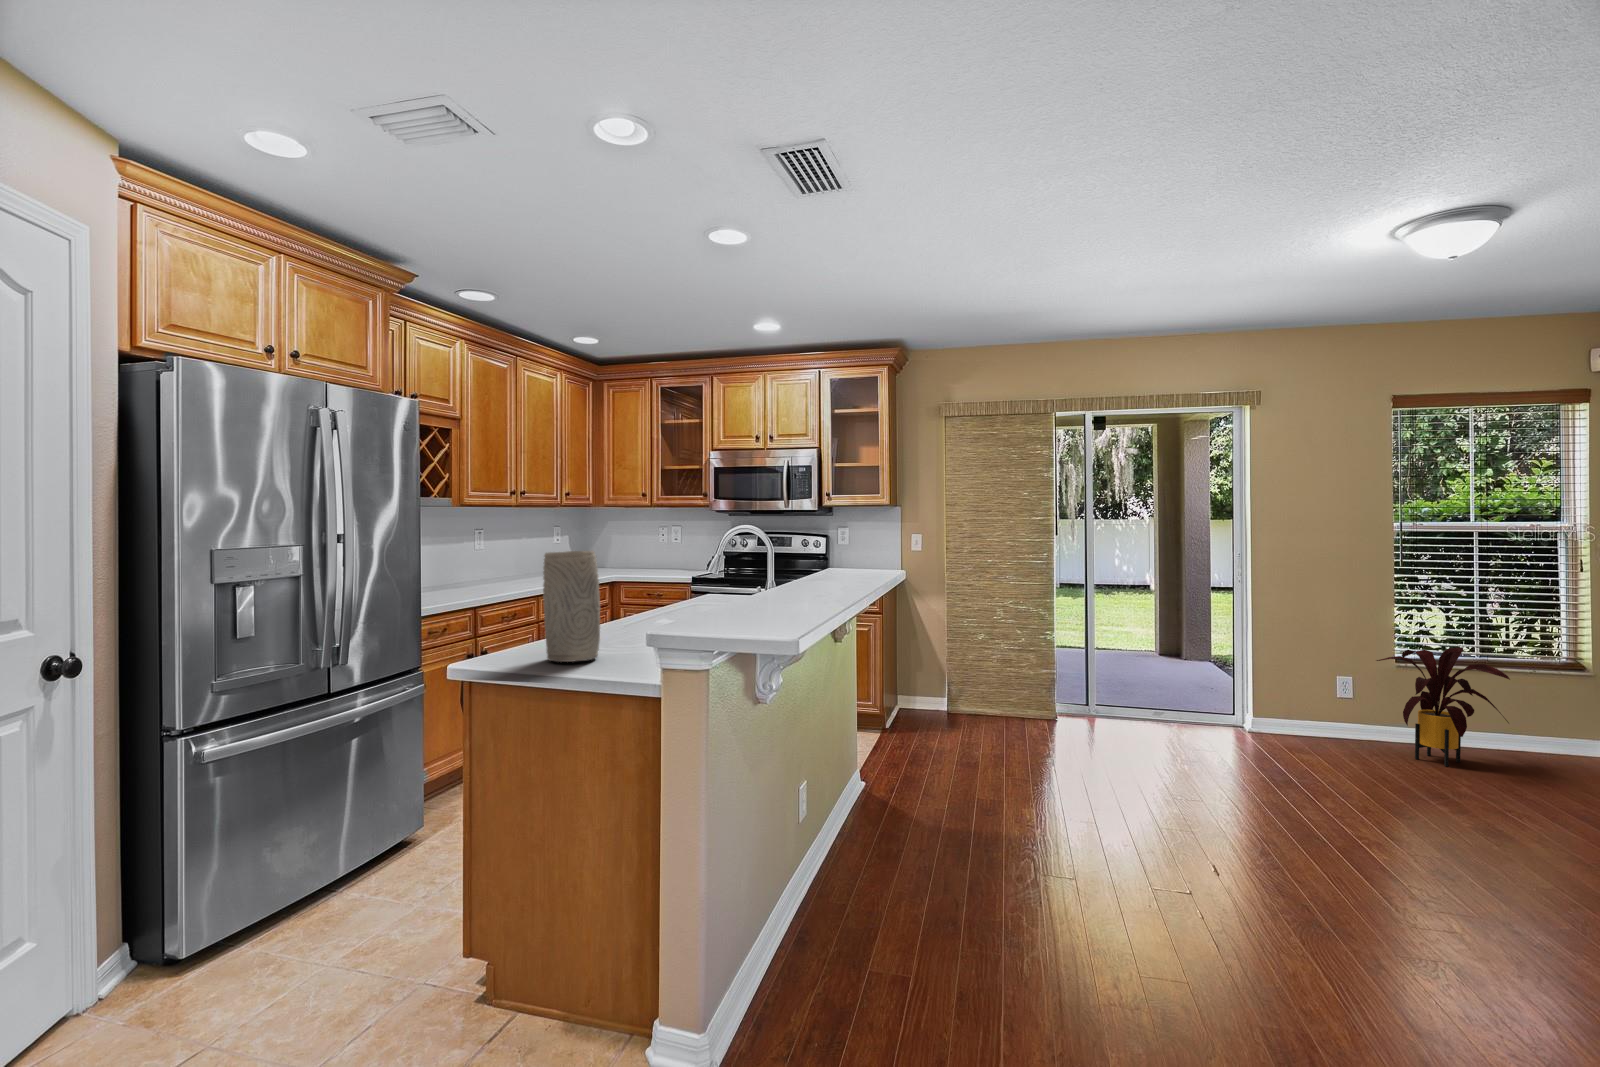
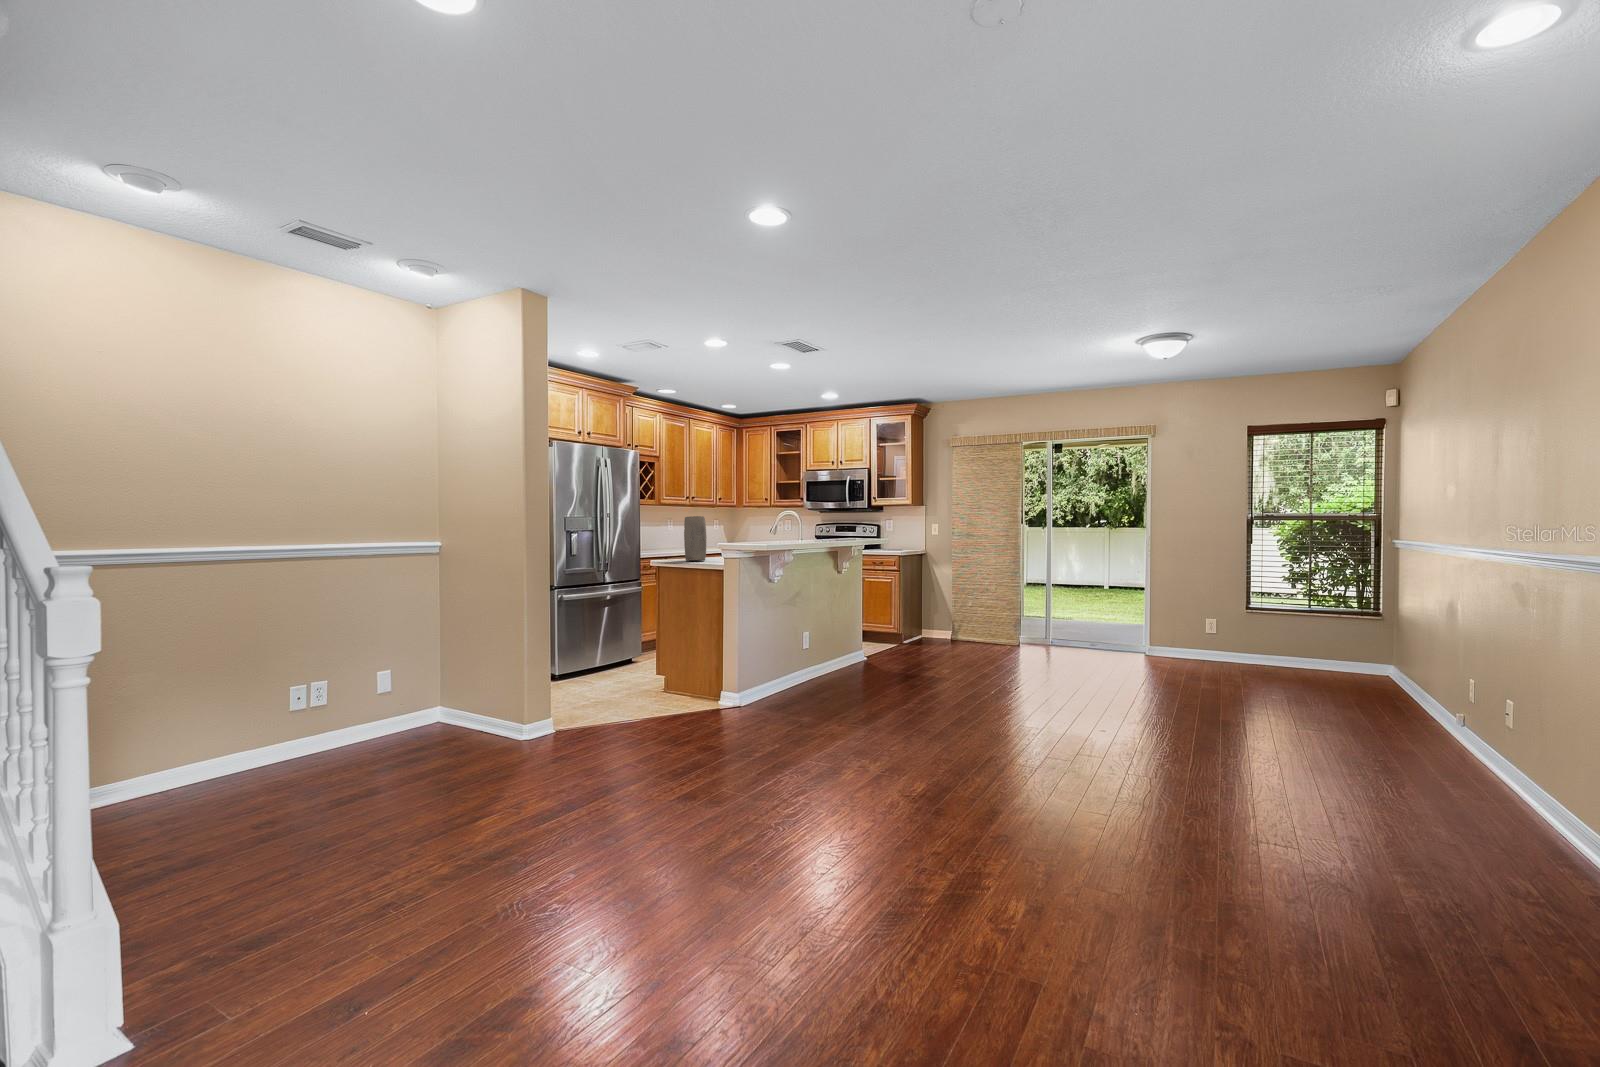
house plant: present [1377,647,1510,766] -> none [1217,598,1289,673]

